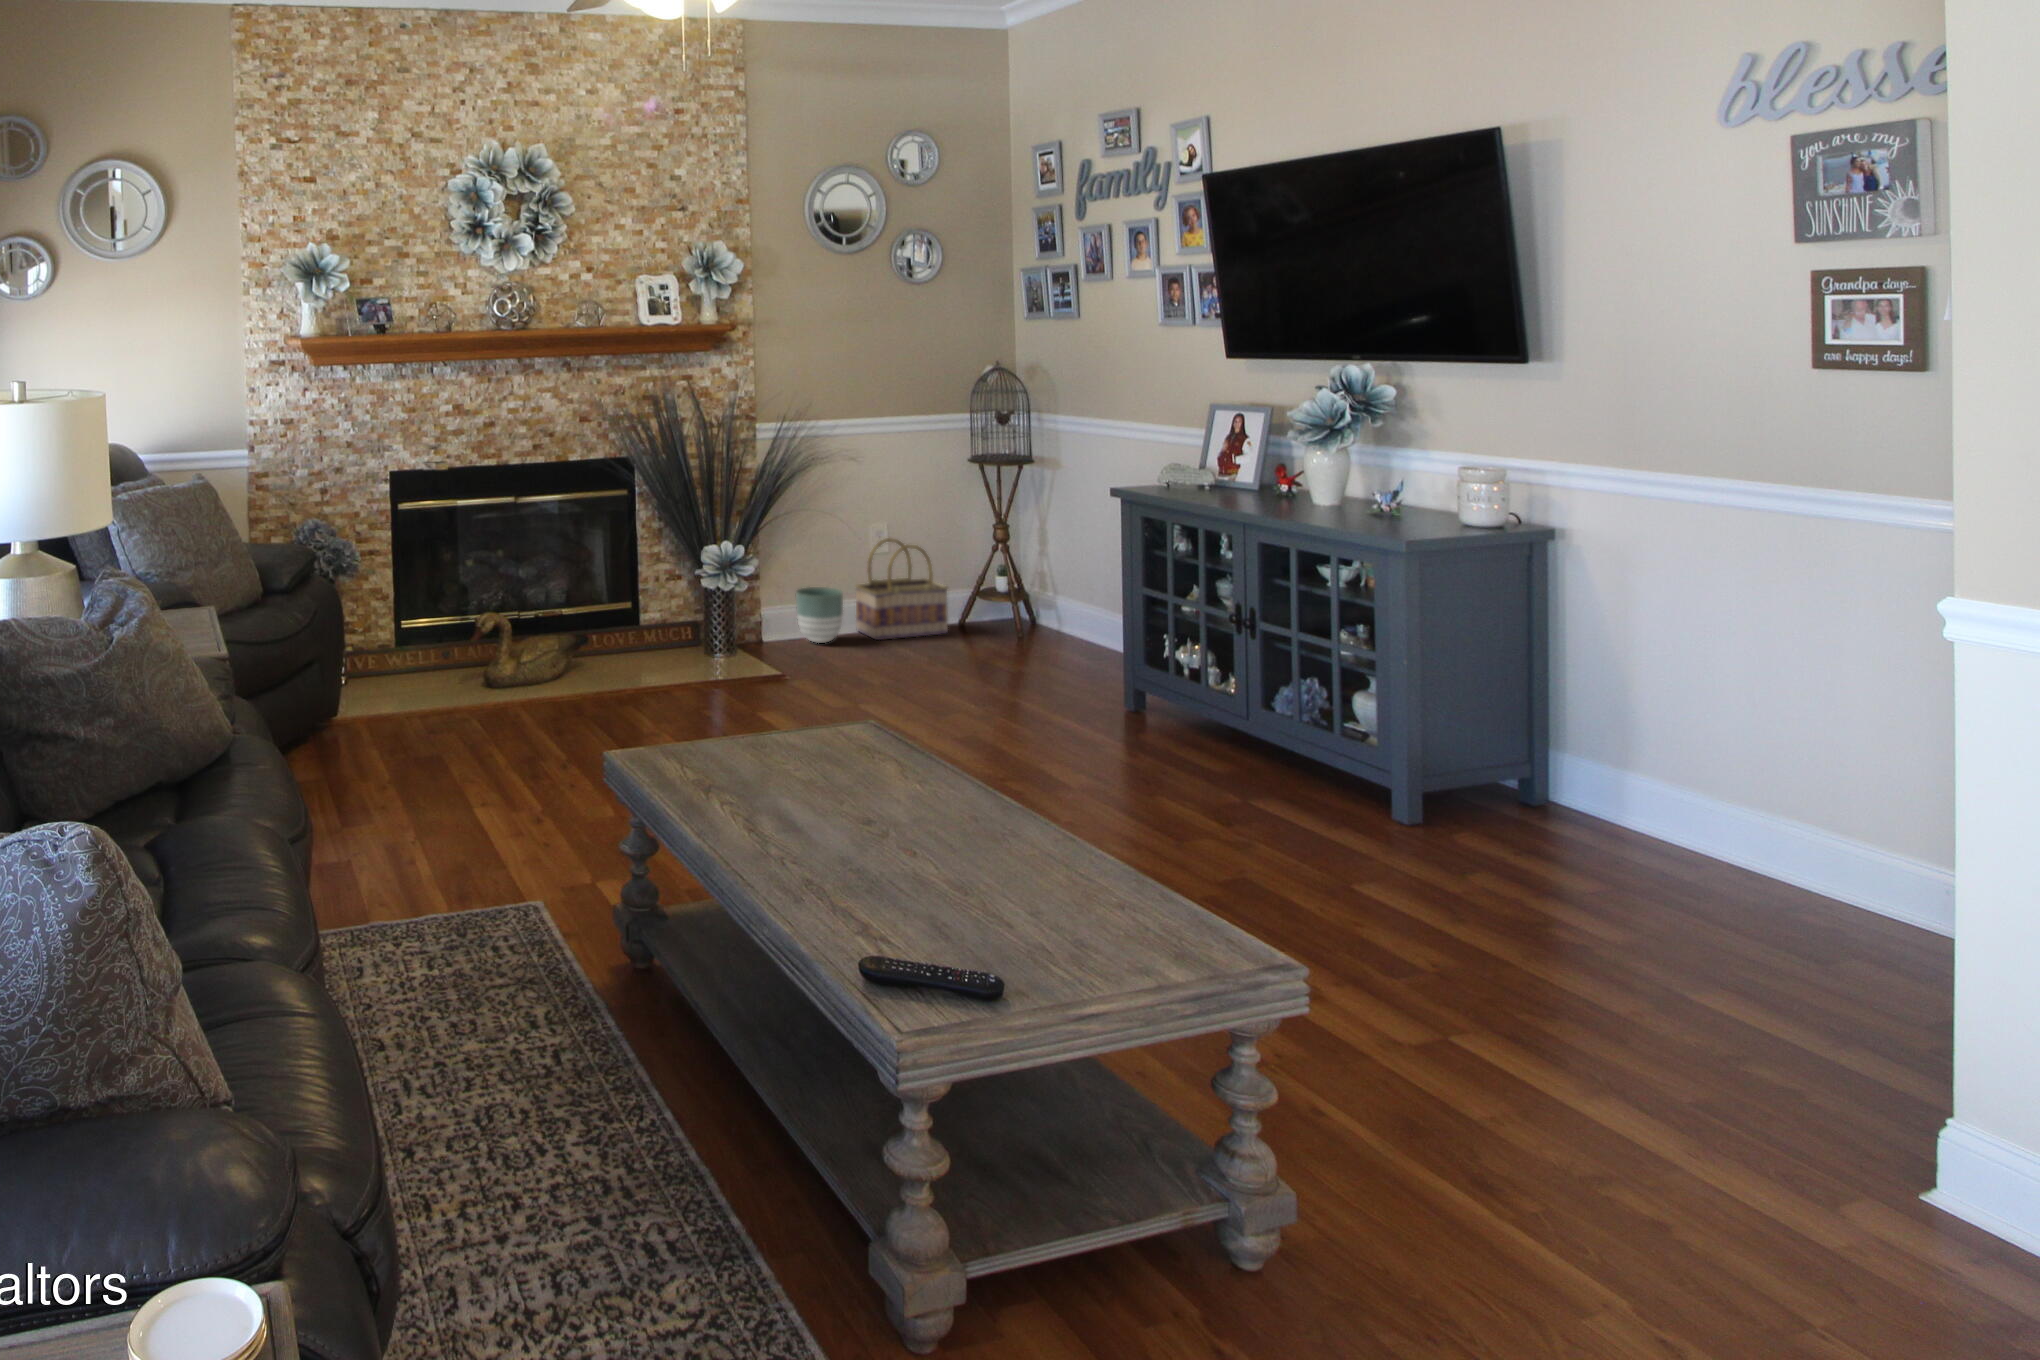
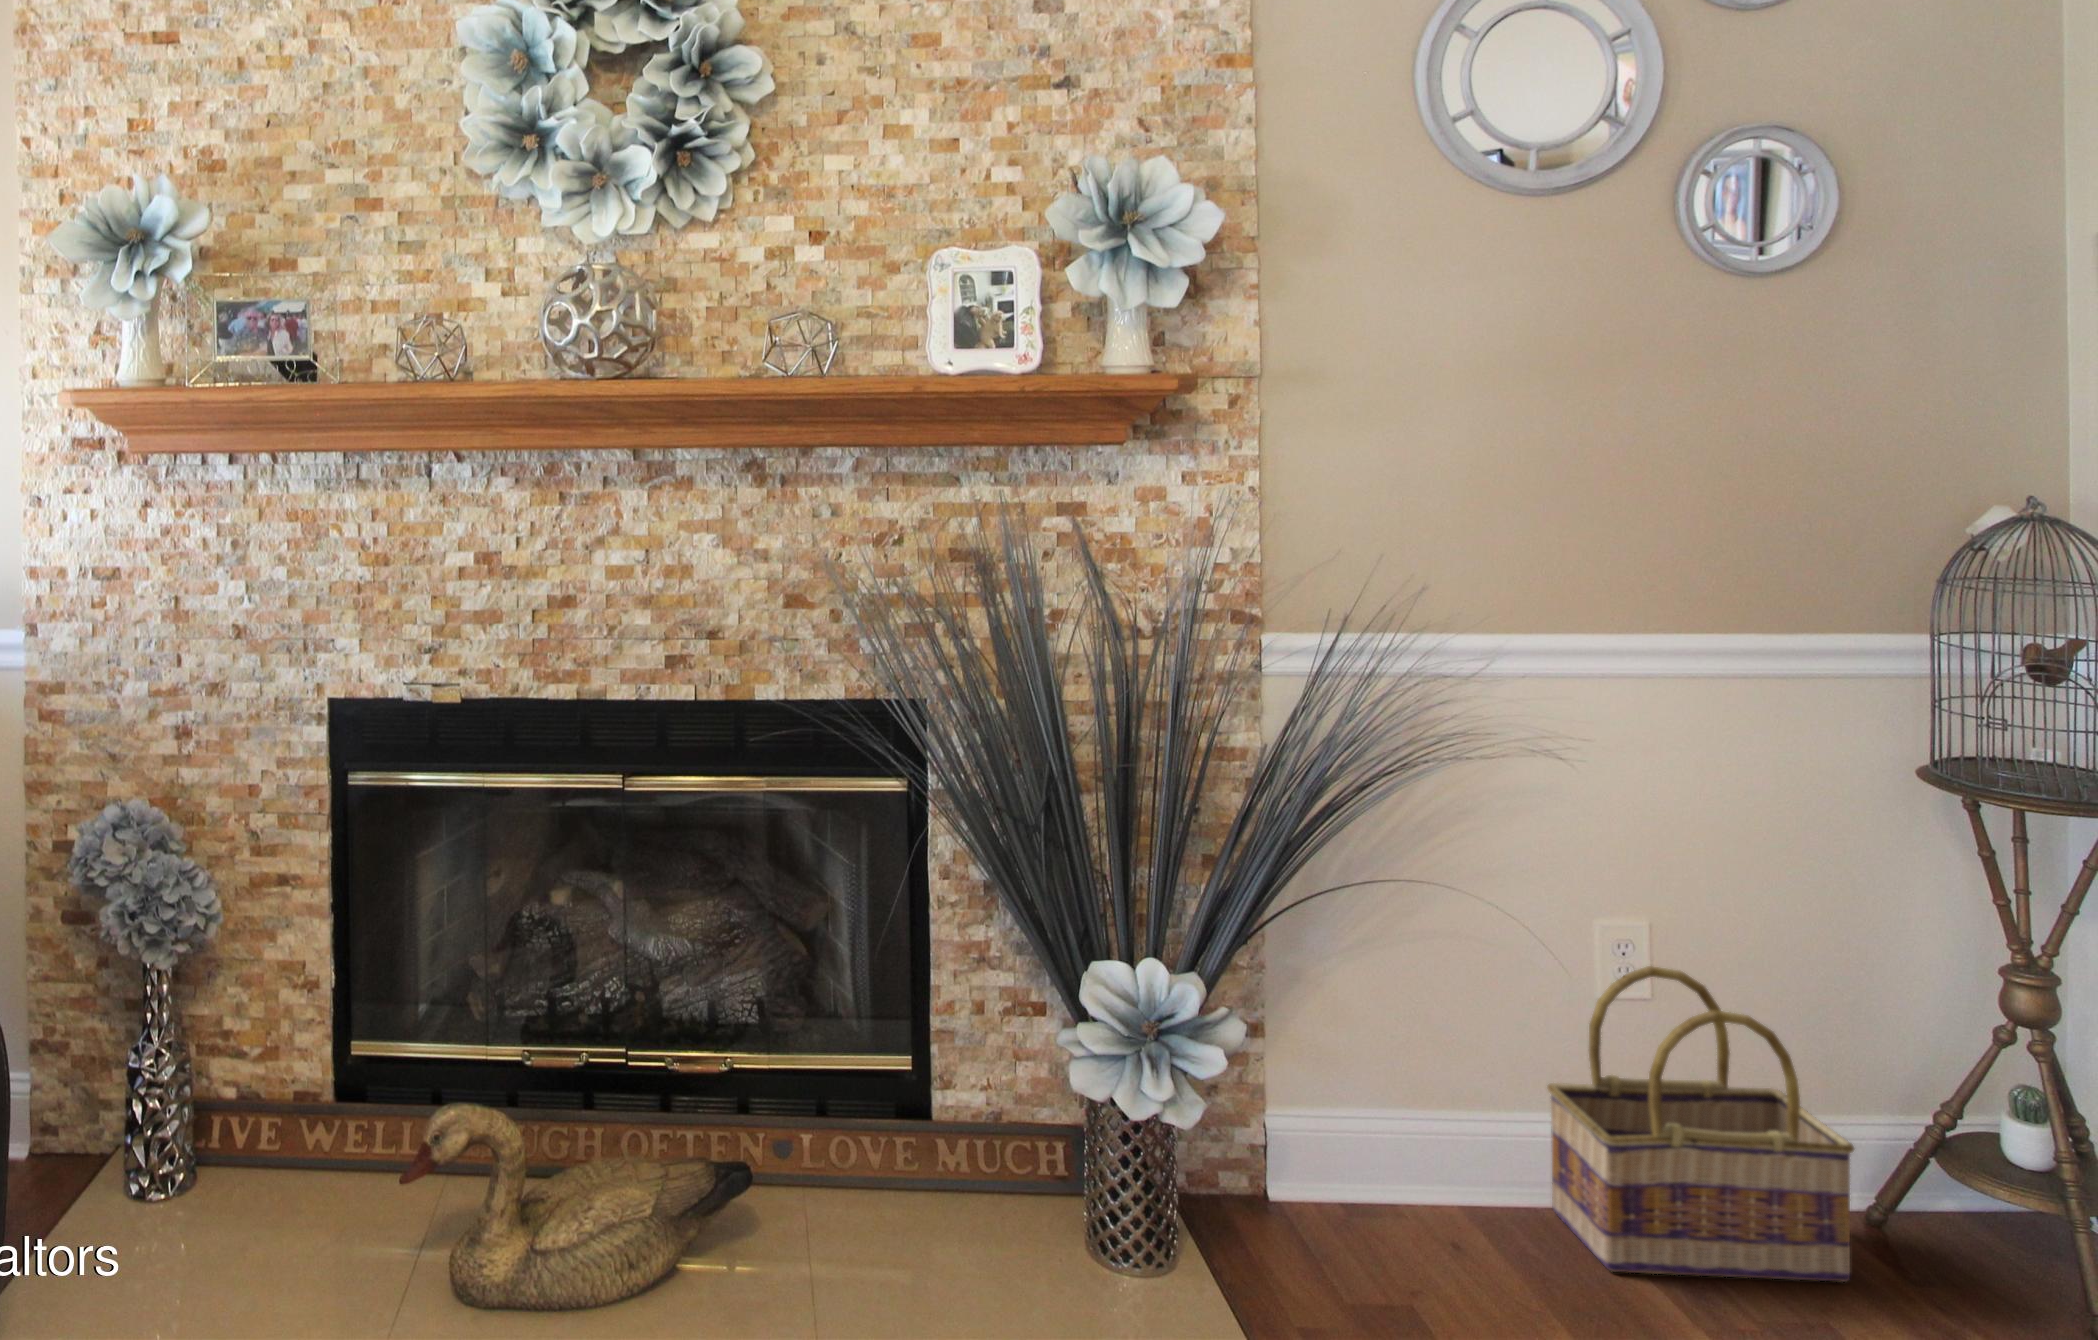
planter: present [796,587,843,643] -> none [1361,1080,1505,1256]

